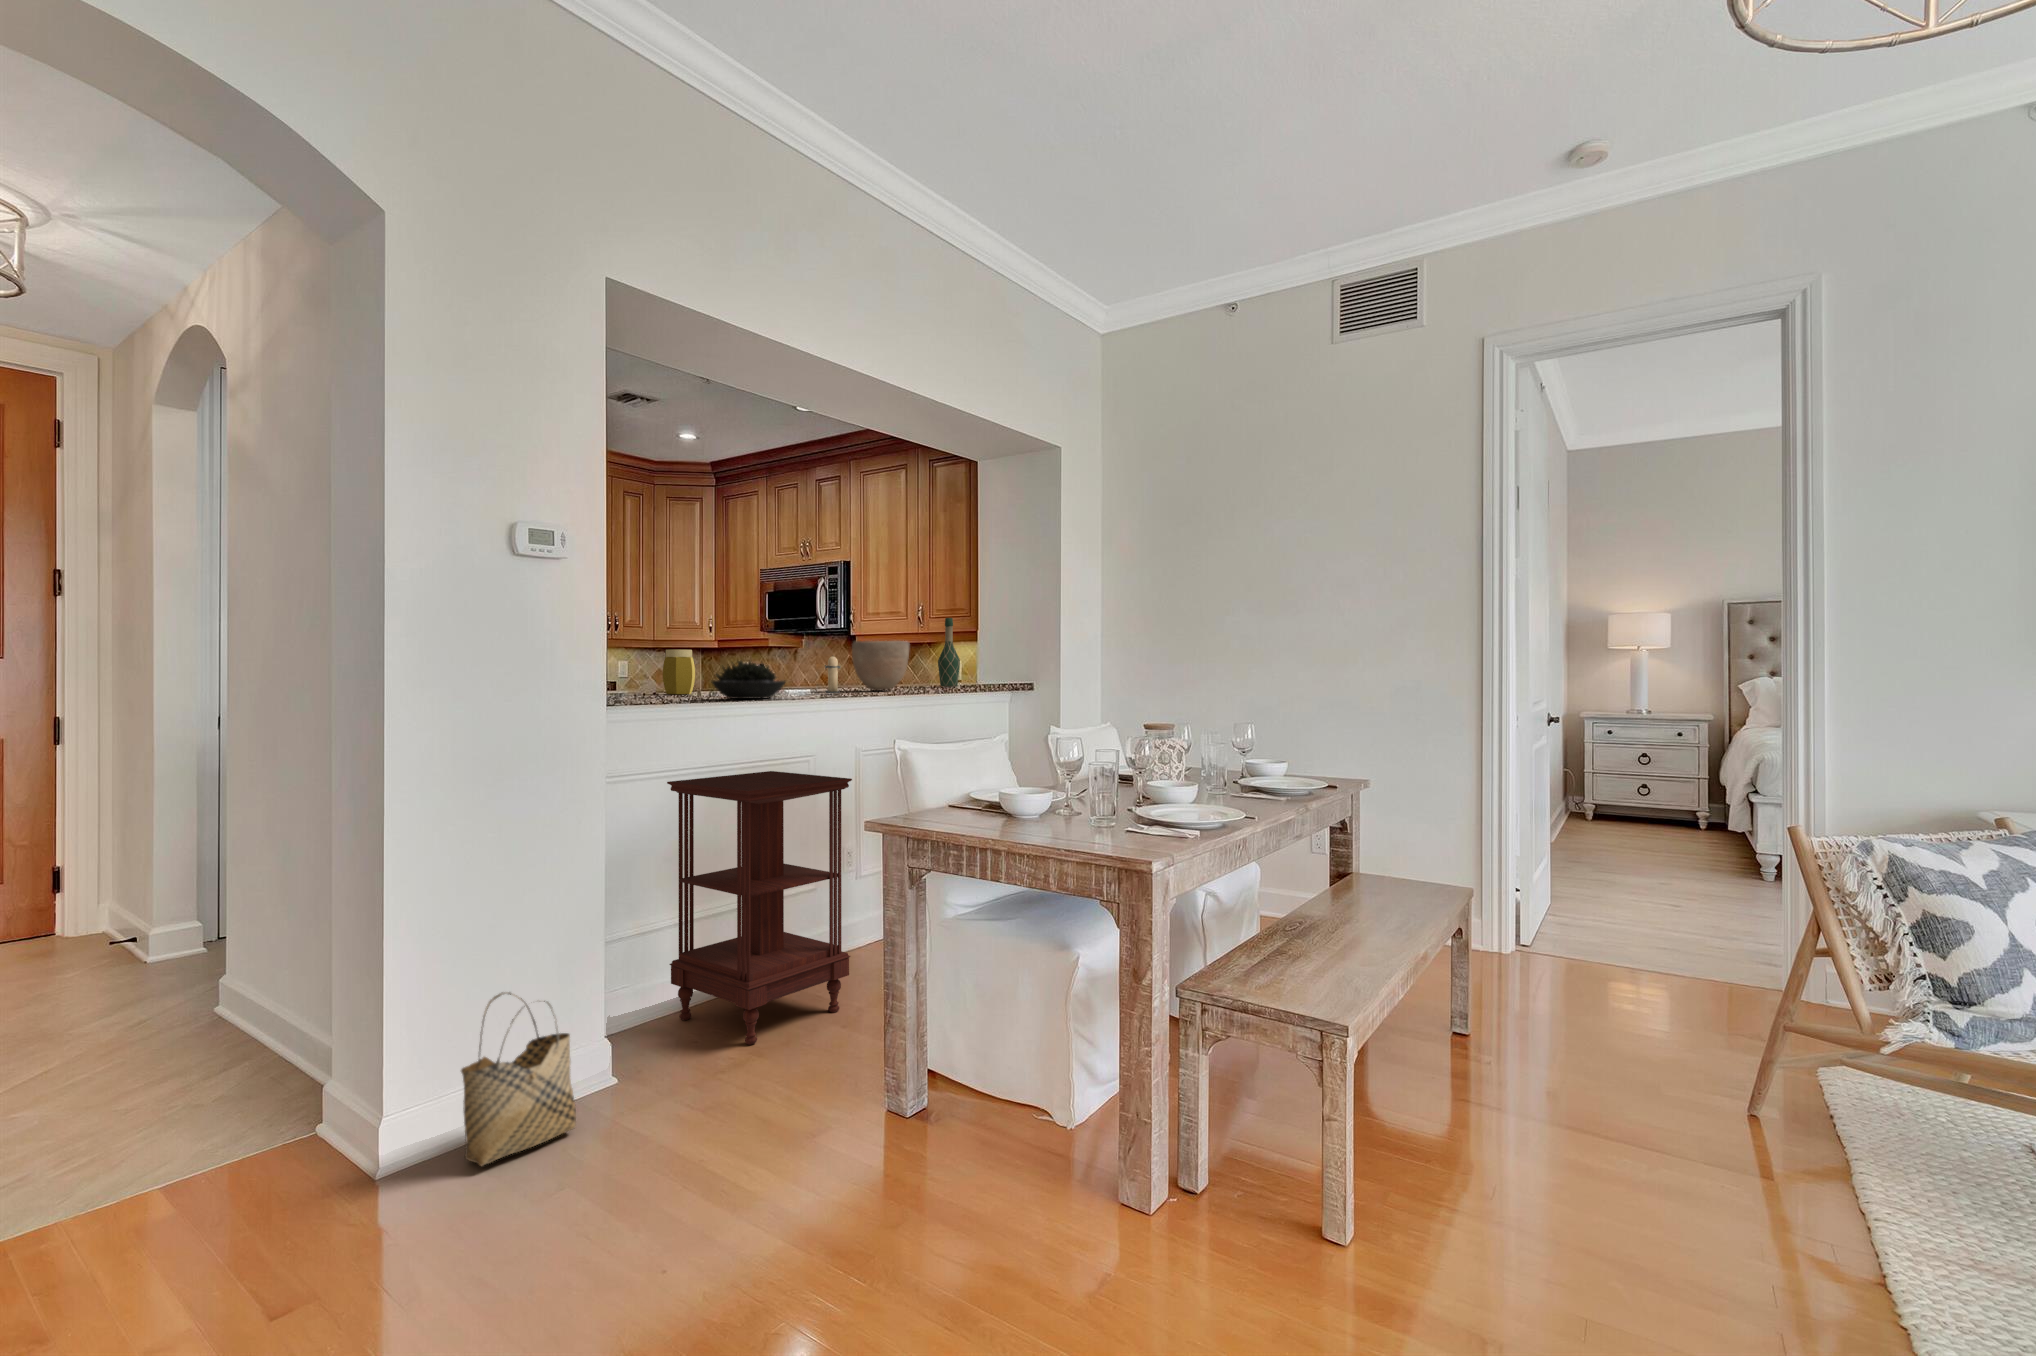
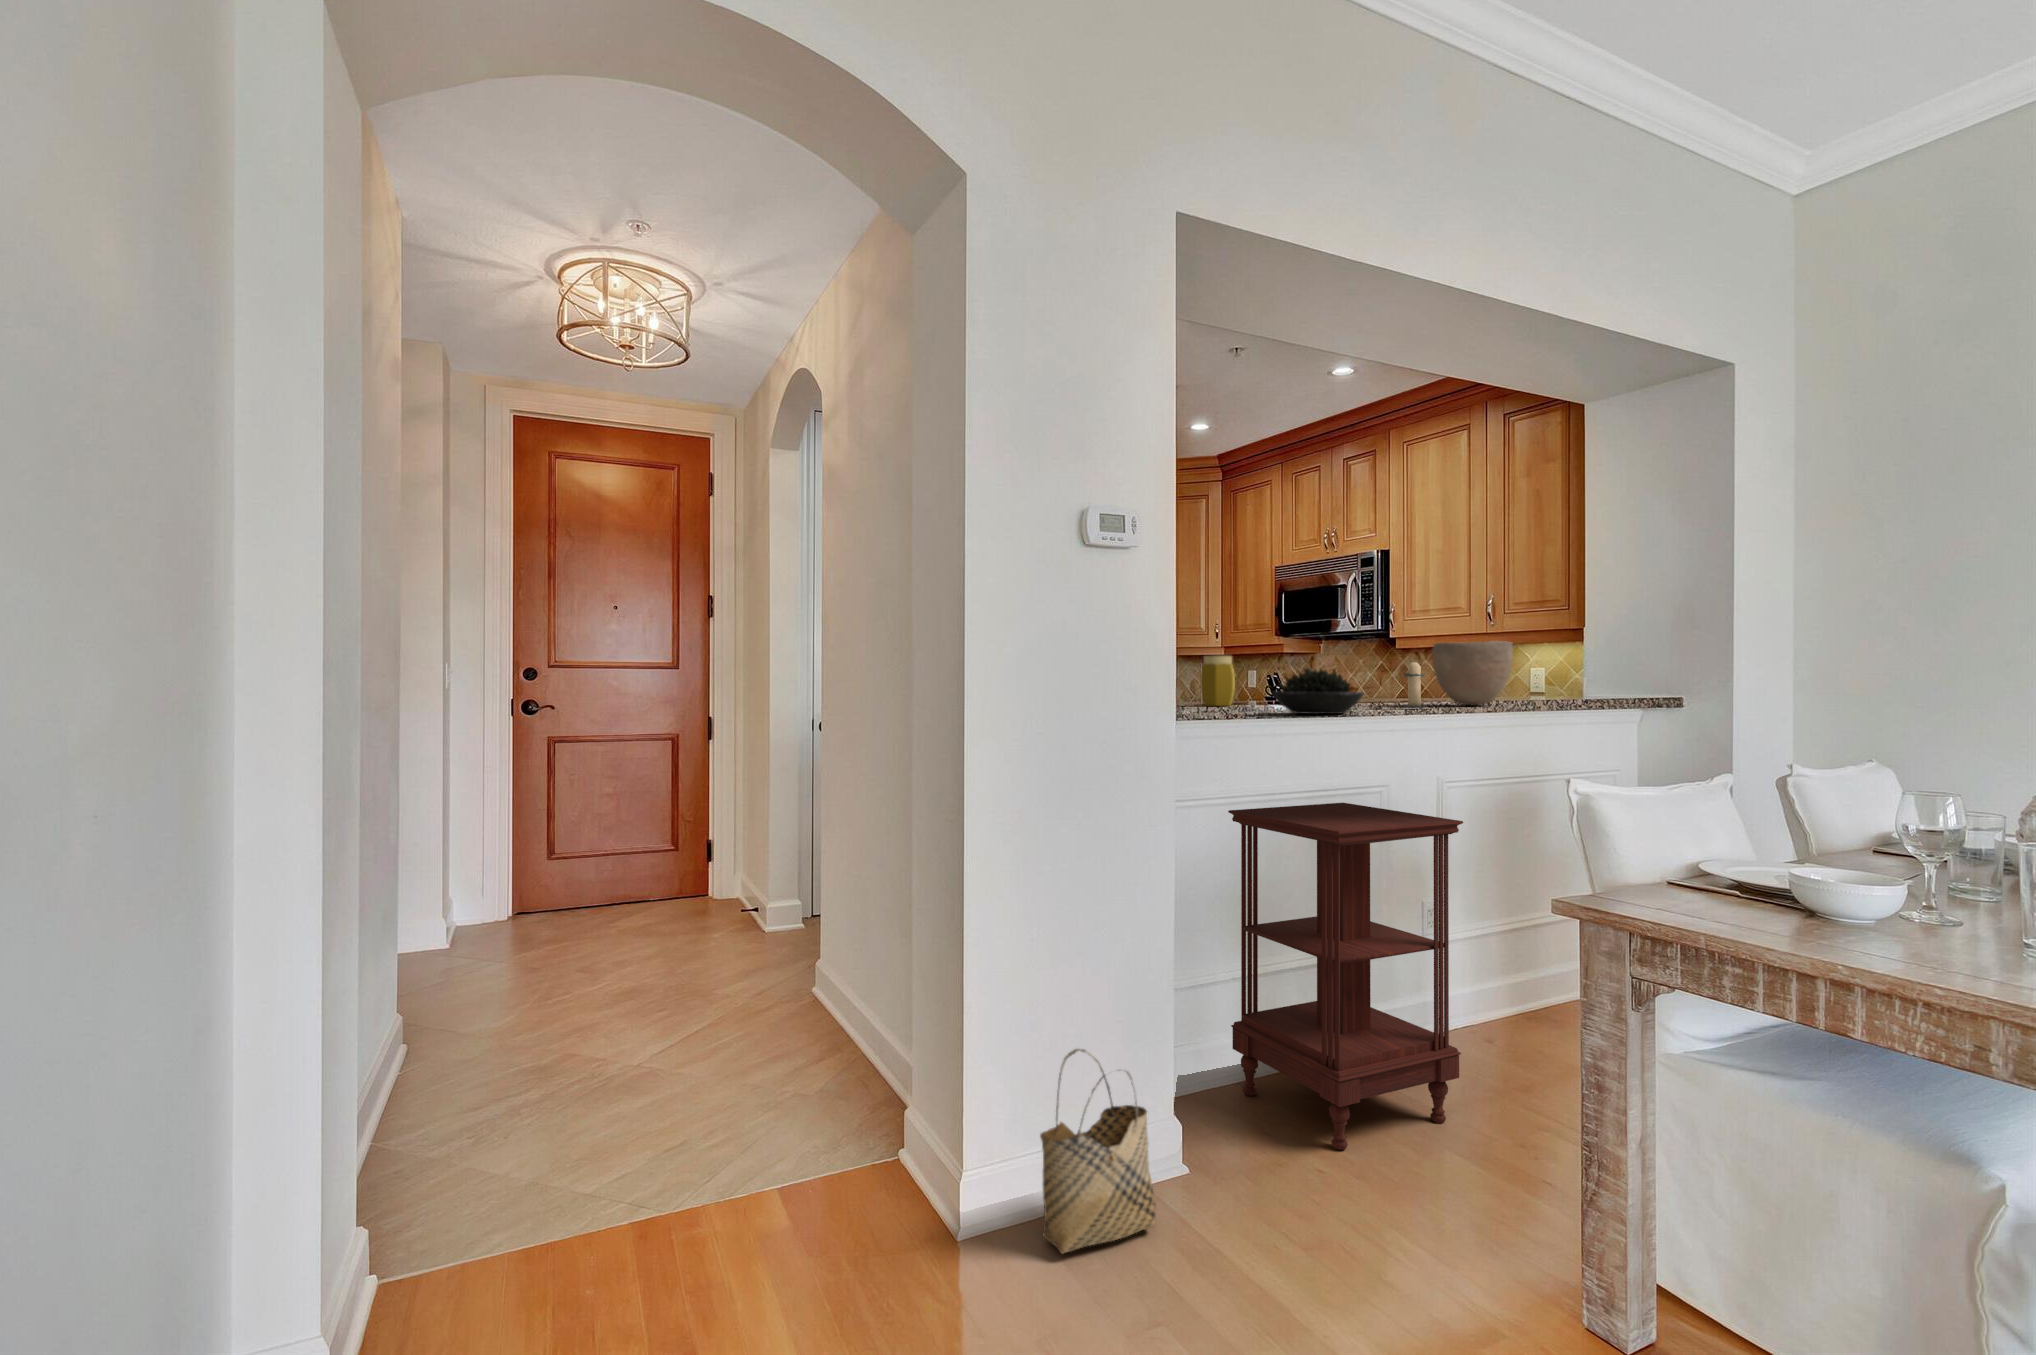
wine bottle: present [938,618,960,687] -> none [1543,611,1576,701]

